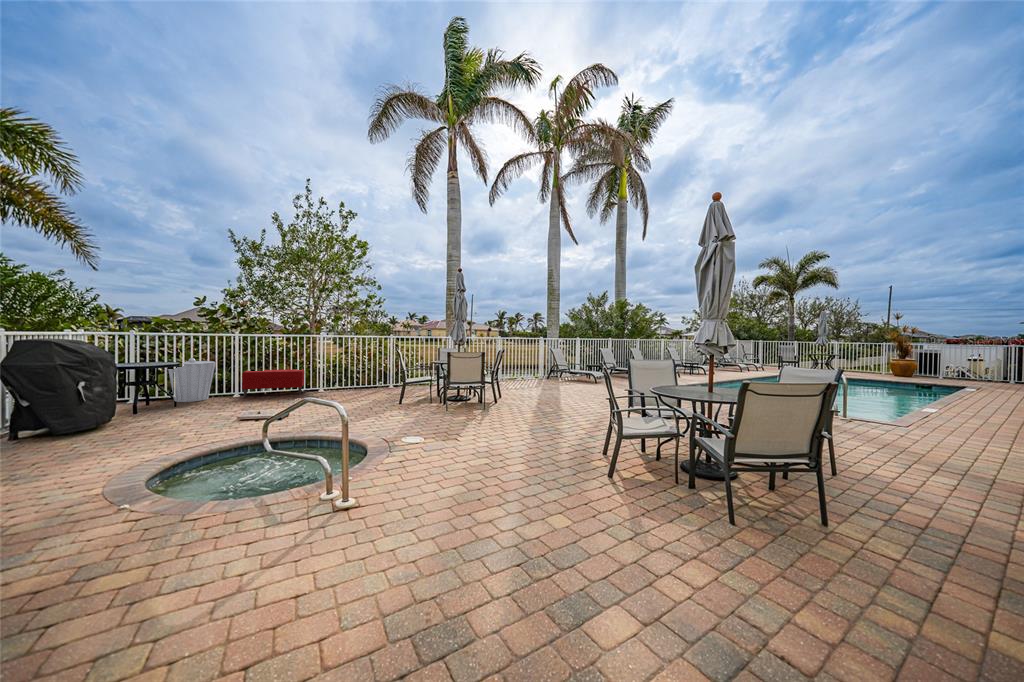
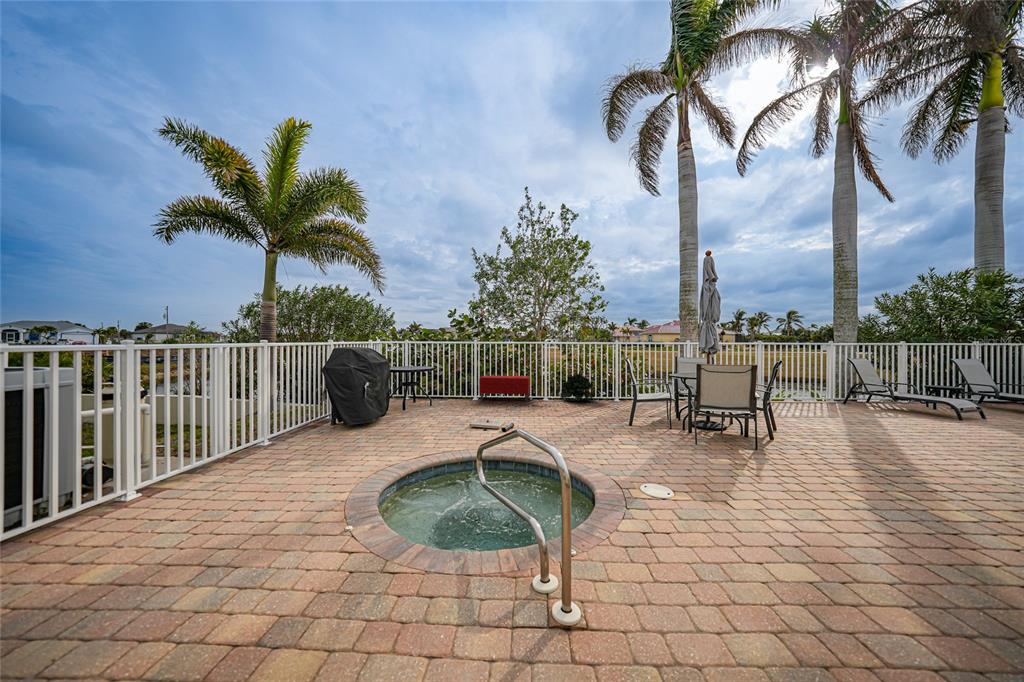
trash can: present [168,358,216,402] -> none [427,363,460,402]
potted plant: none [337,365,371,392] -> present [560,374,594,402]

